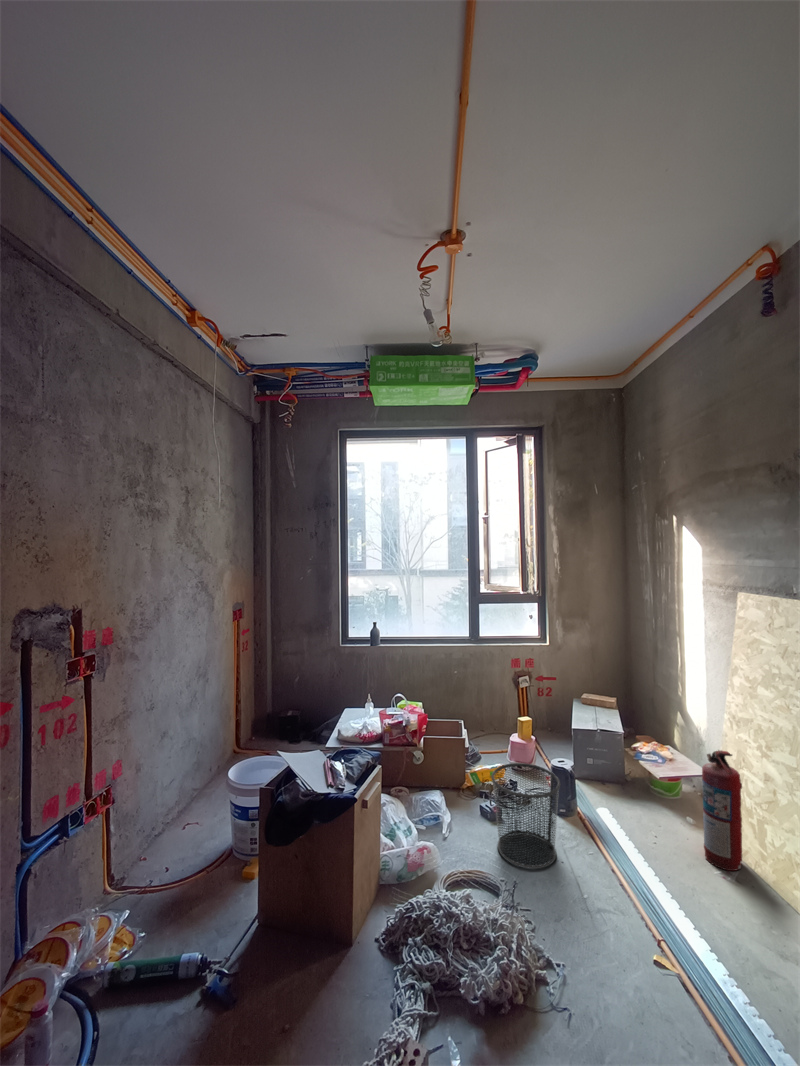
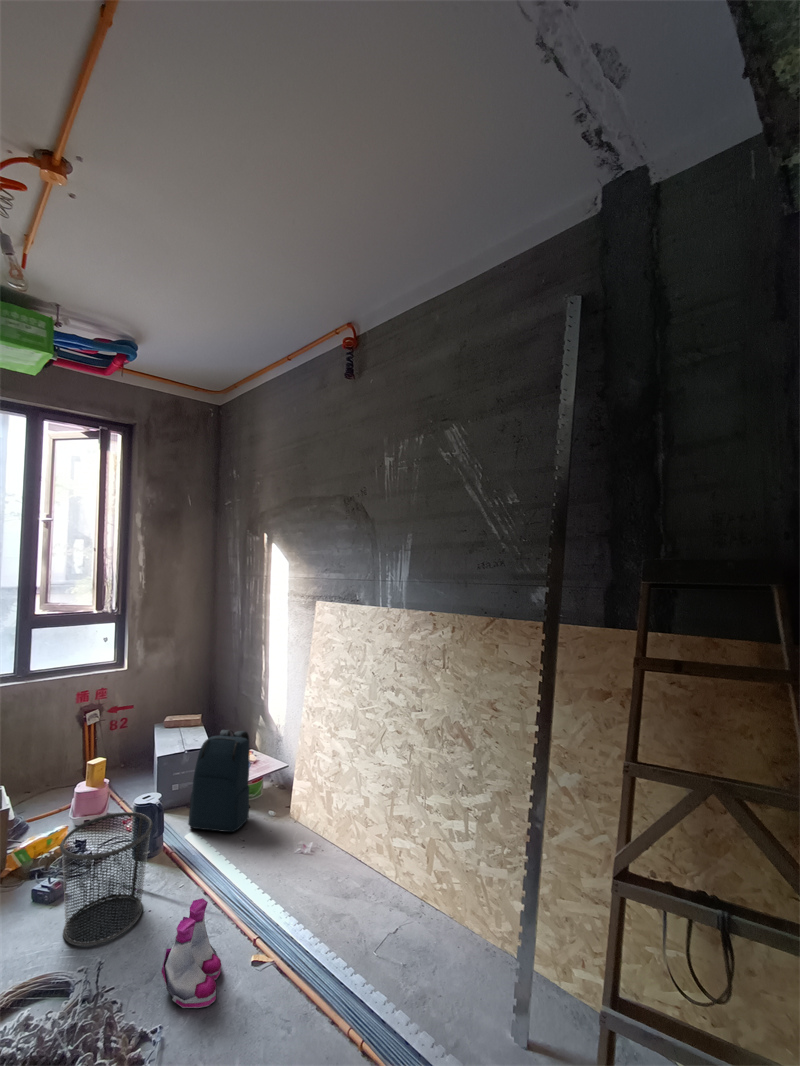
backpack: none [601,718,667,825] -> present [188,730,250,832]
fire extinguisher: present [702,750,742,871] -> none [284,738,315,844]
boots: none [565,869,622,976] -> present [162,898,221,1008]

